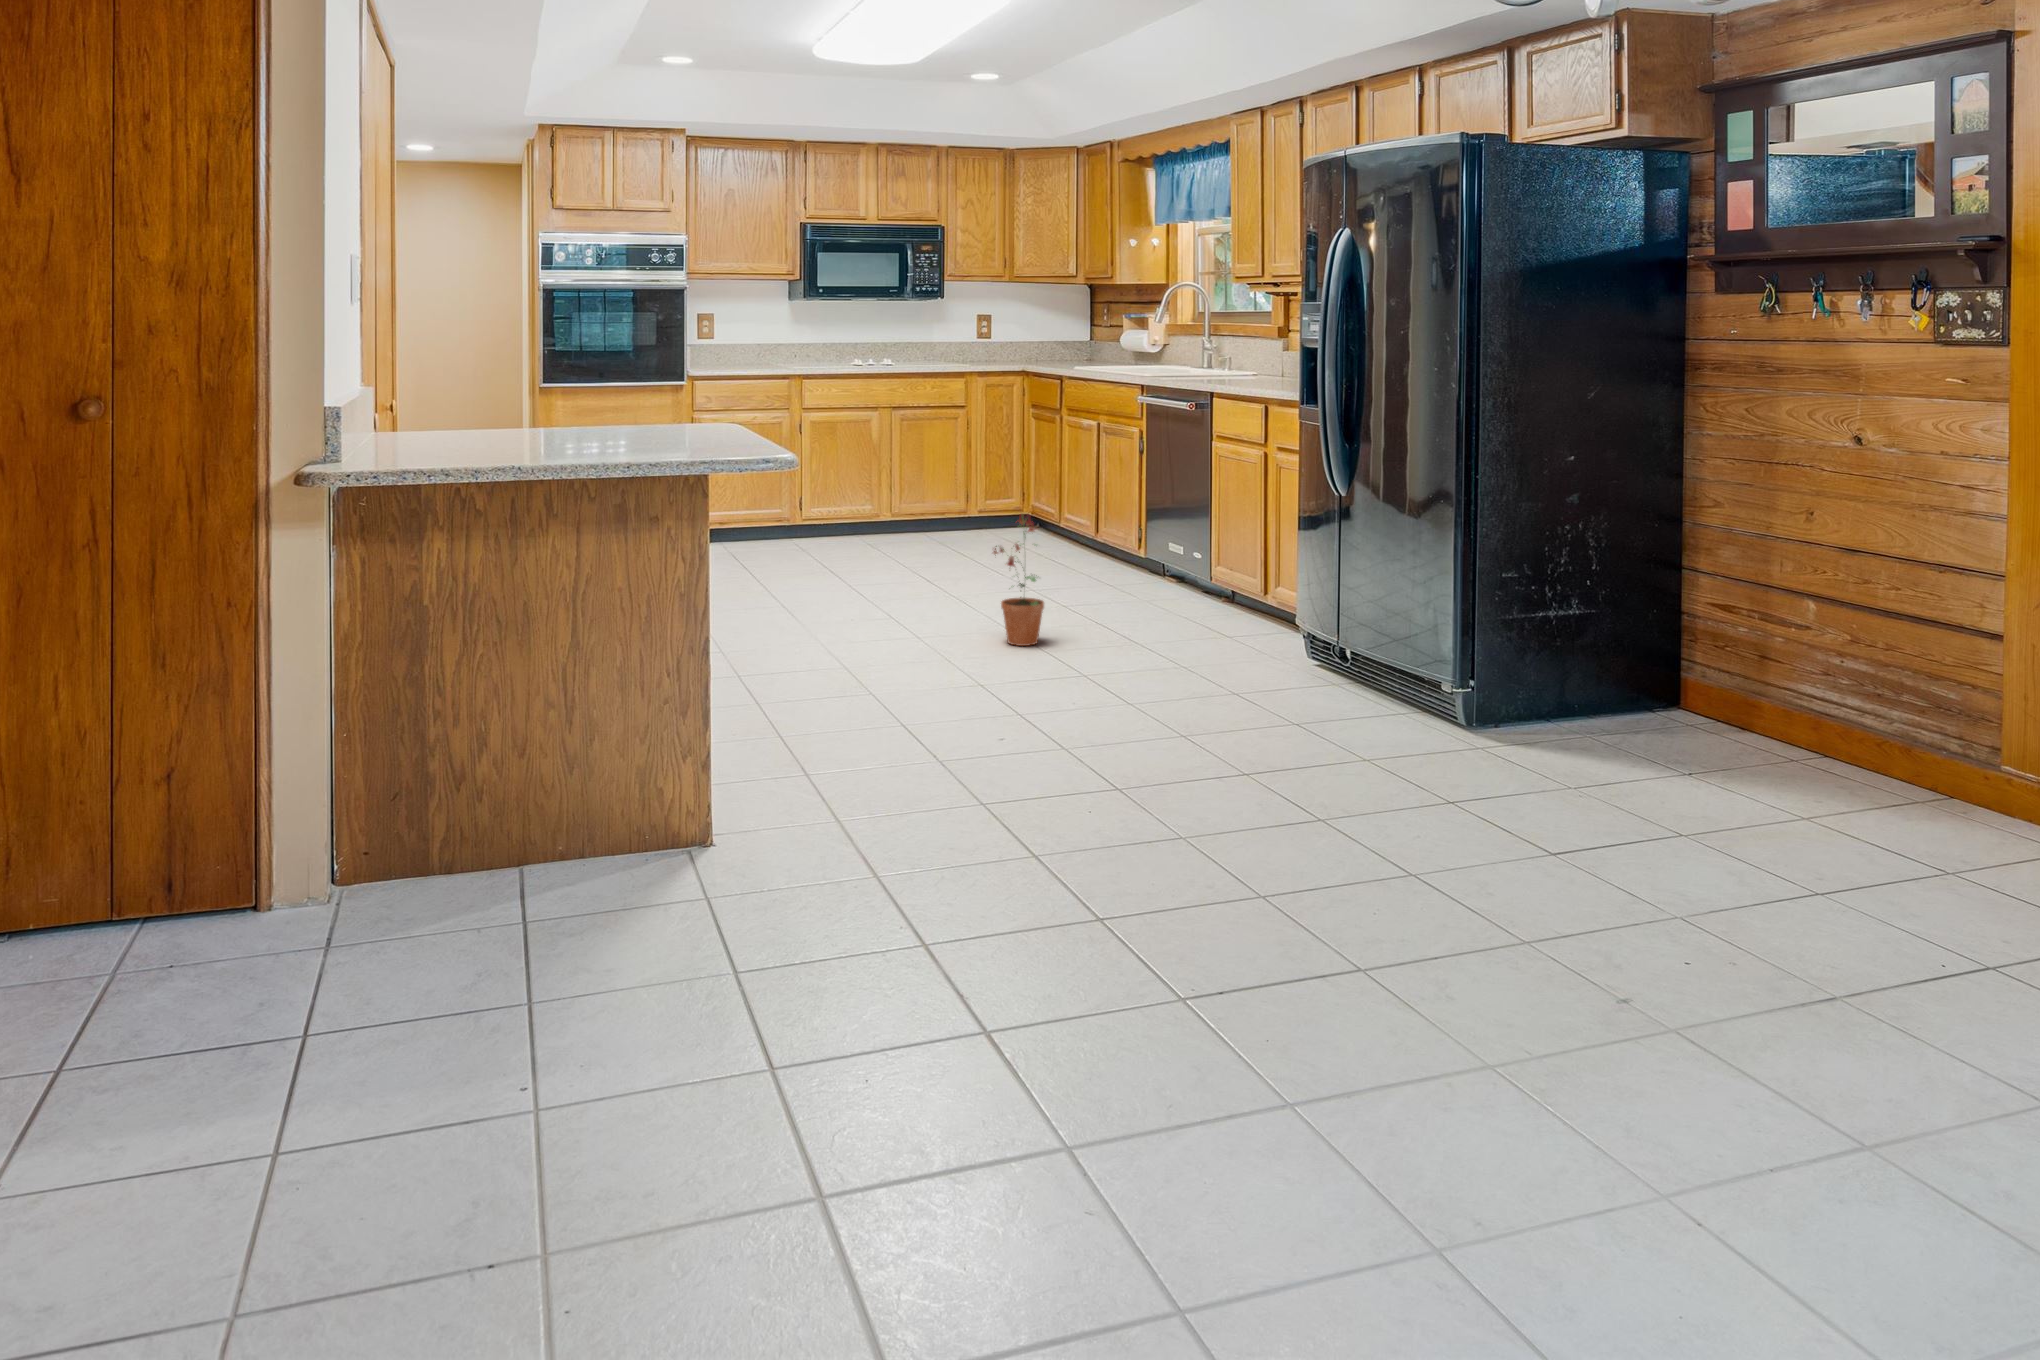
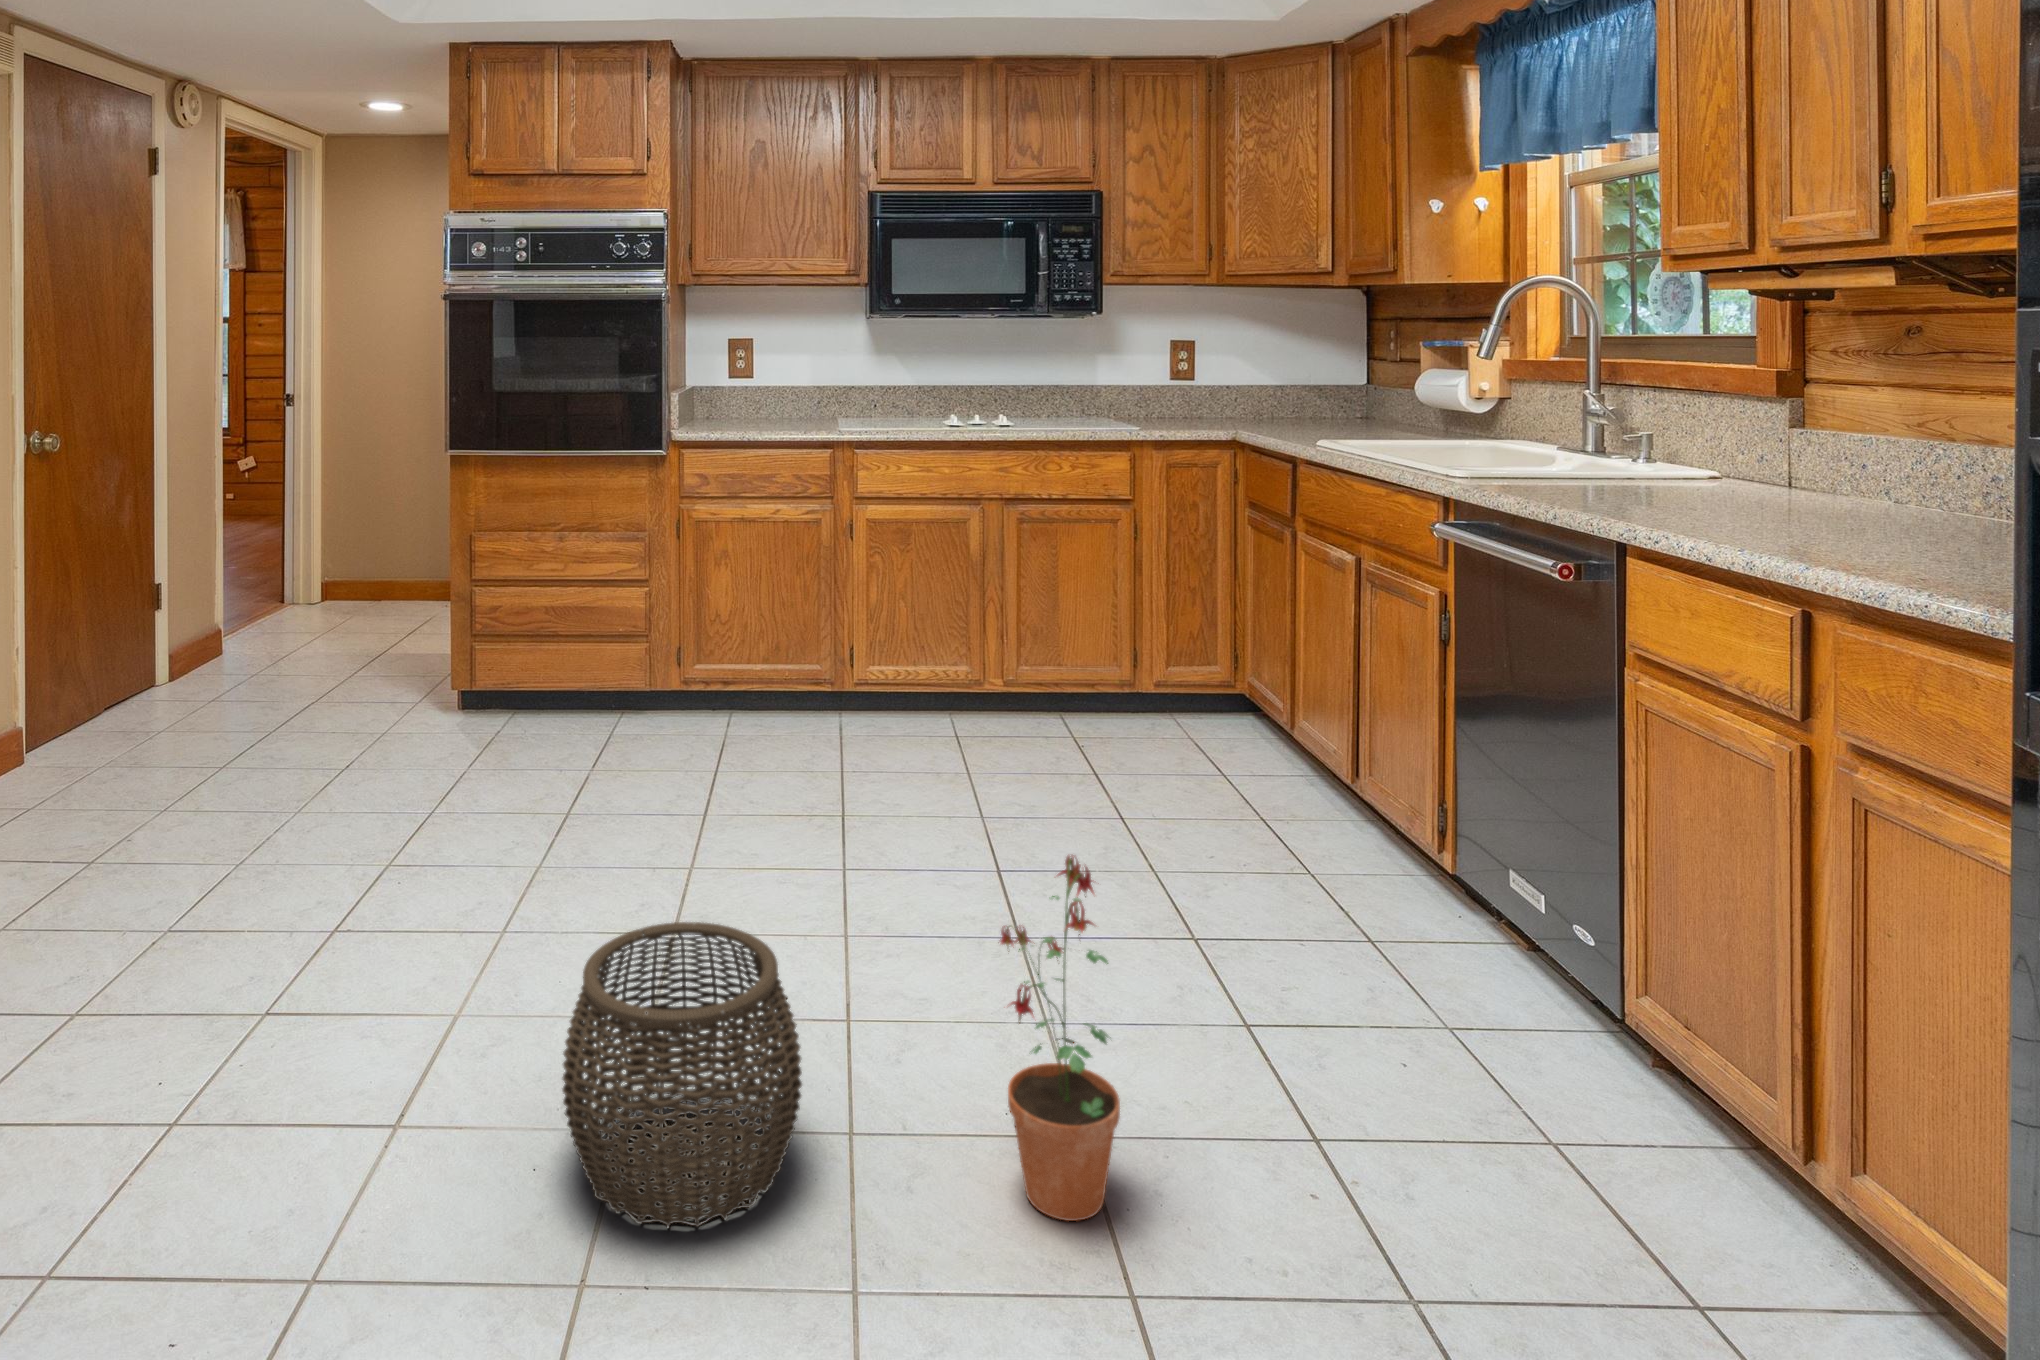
woven basket: none [820,559,923,661] -> present [562,922,802,1228]

